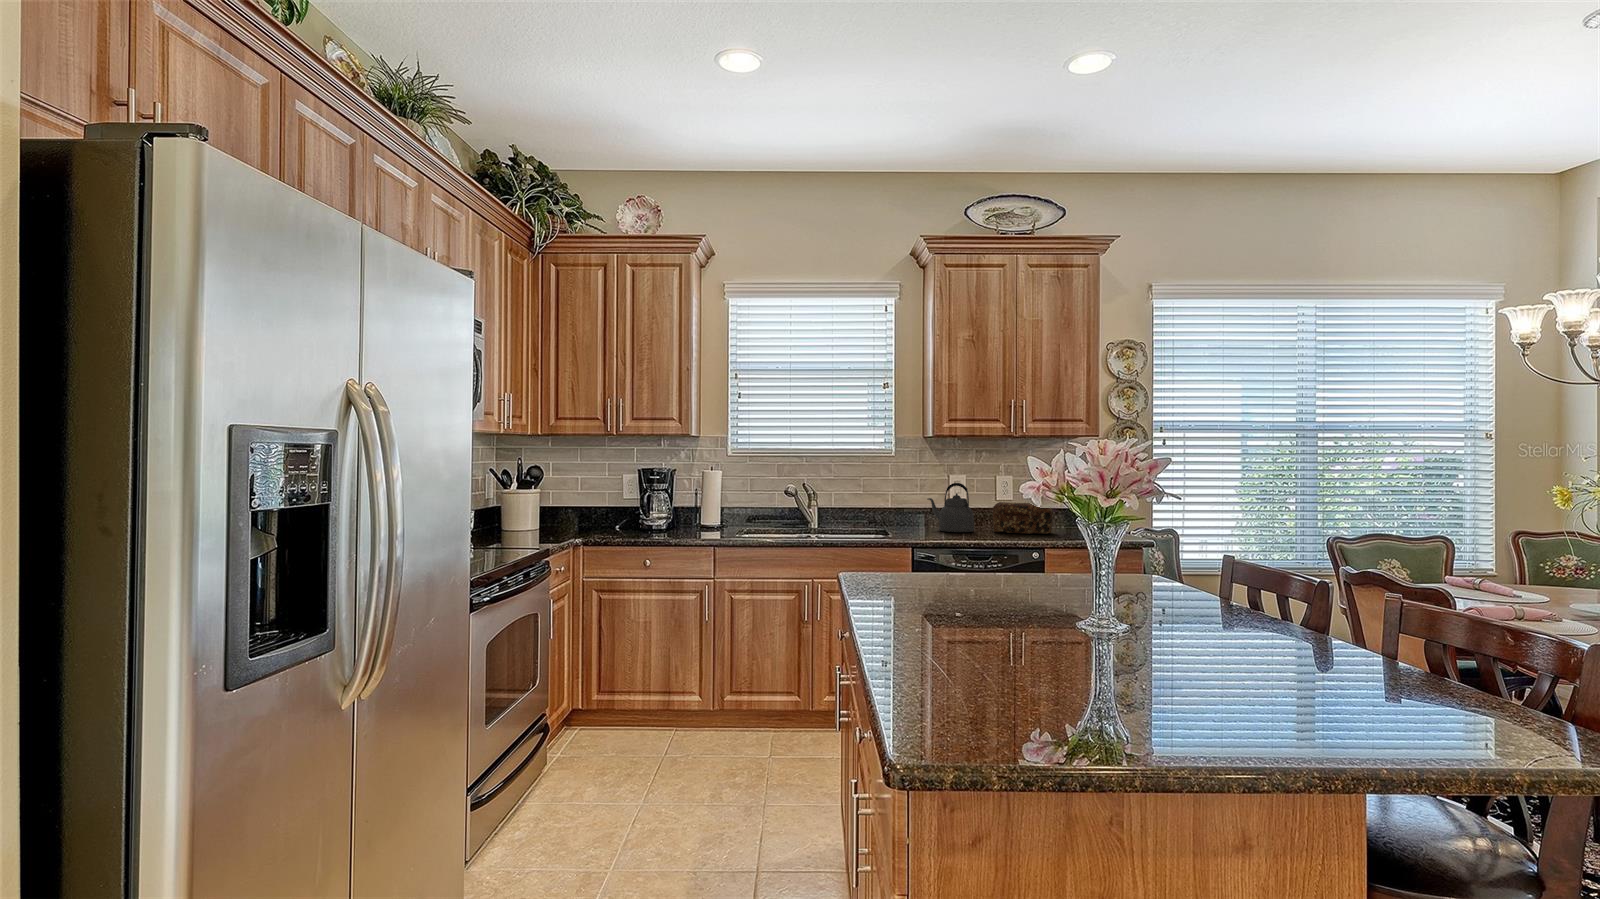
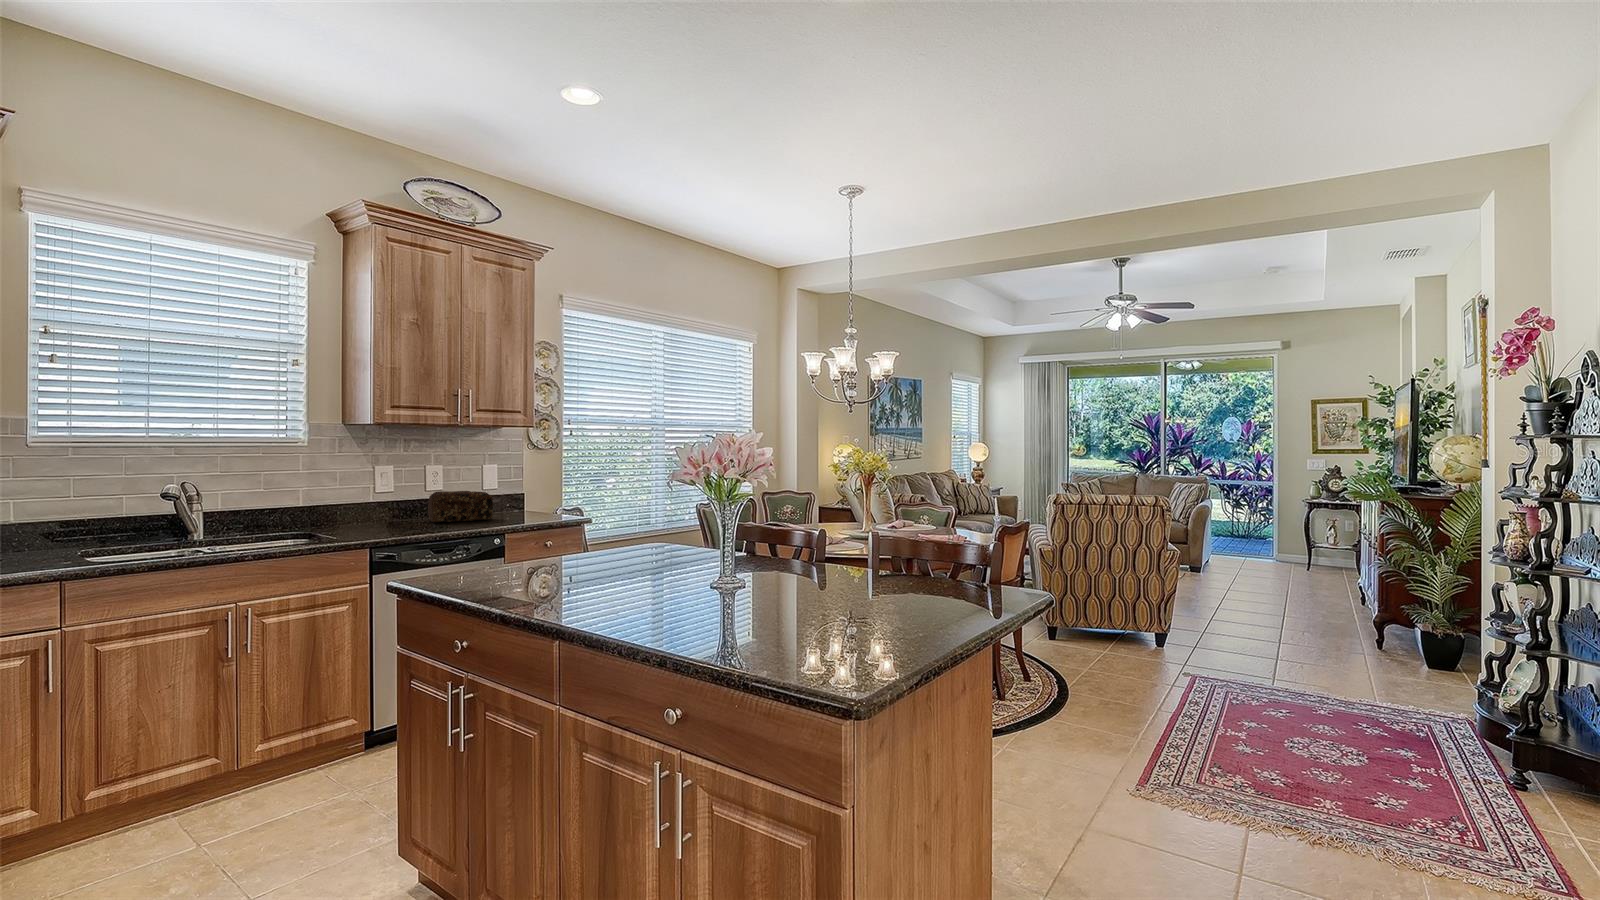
kettle: present [927,483,974,532] -> none [350,474,411,527]

